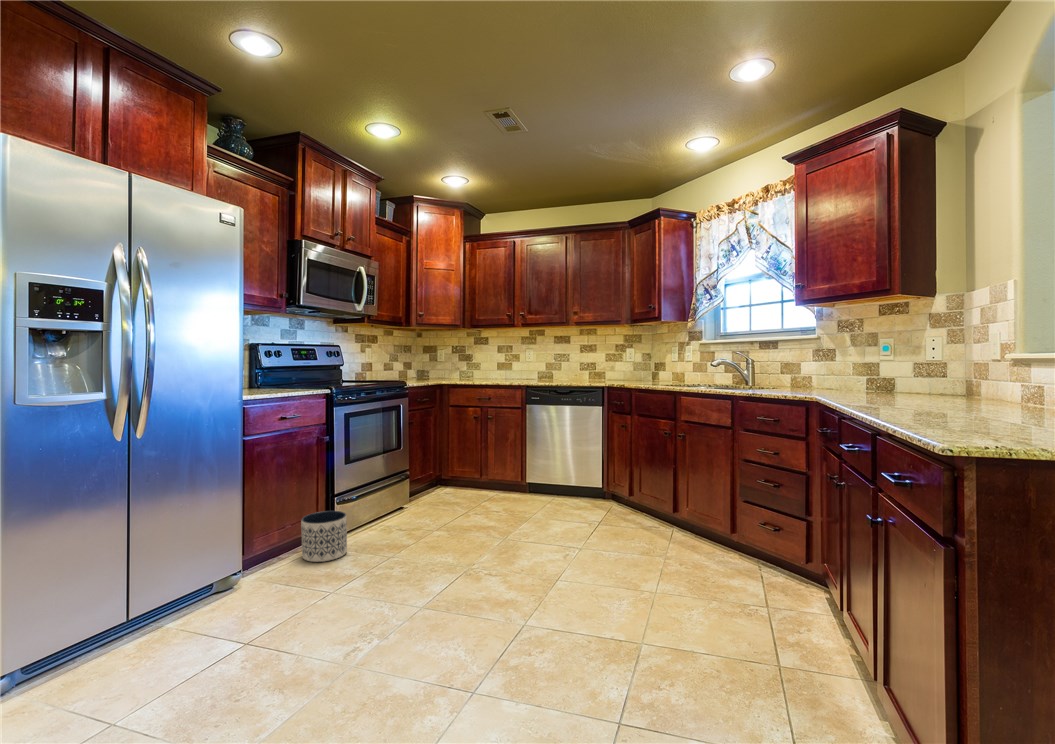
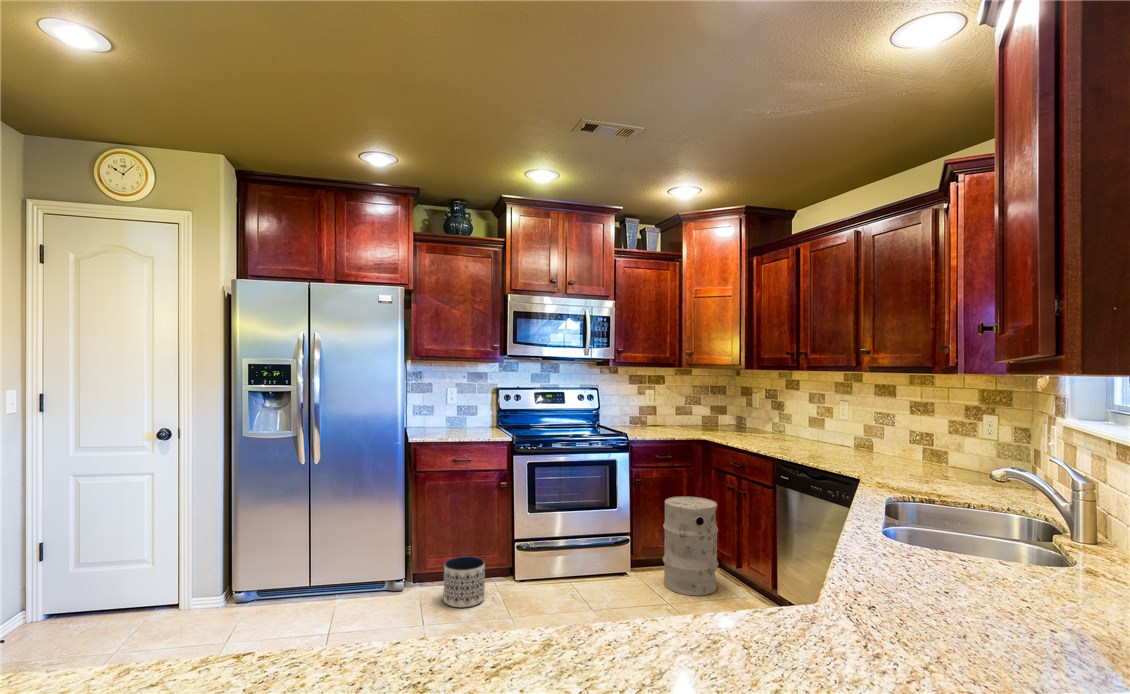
trash can: none [436,428,479,501] -> present [663,496,719,596]

